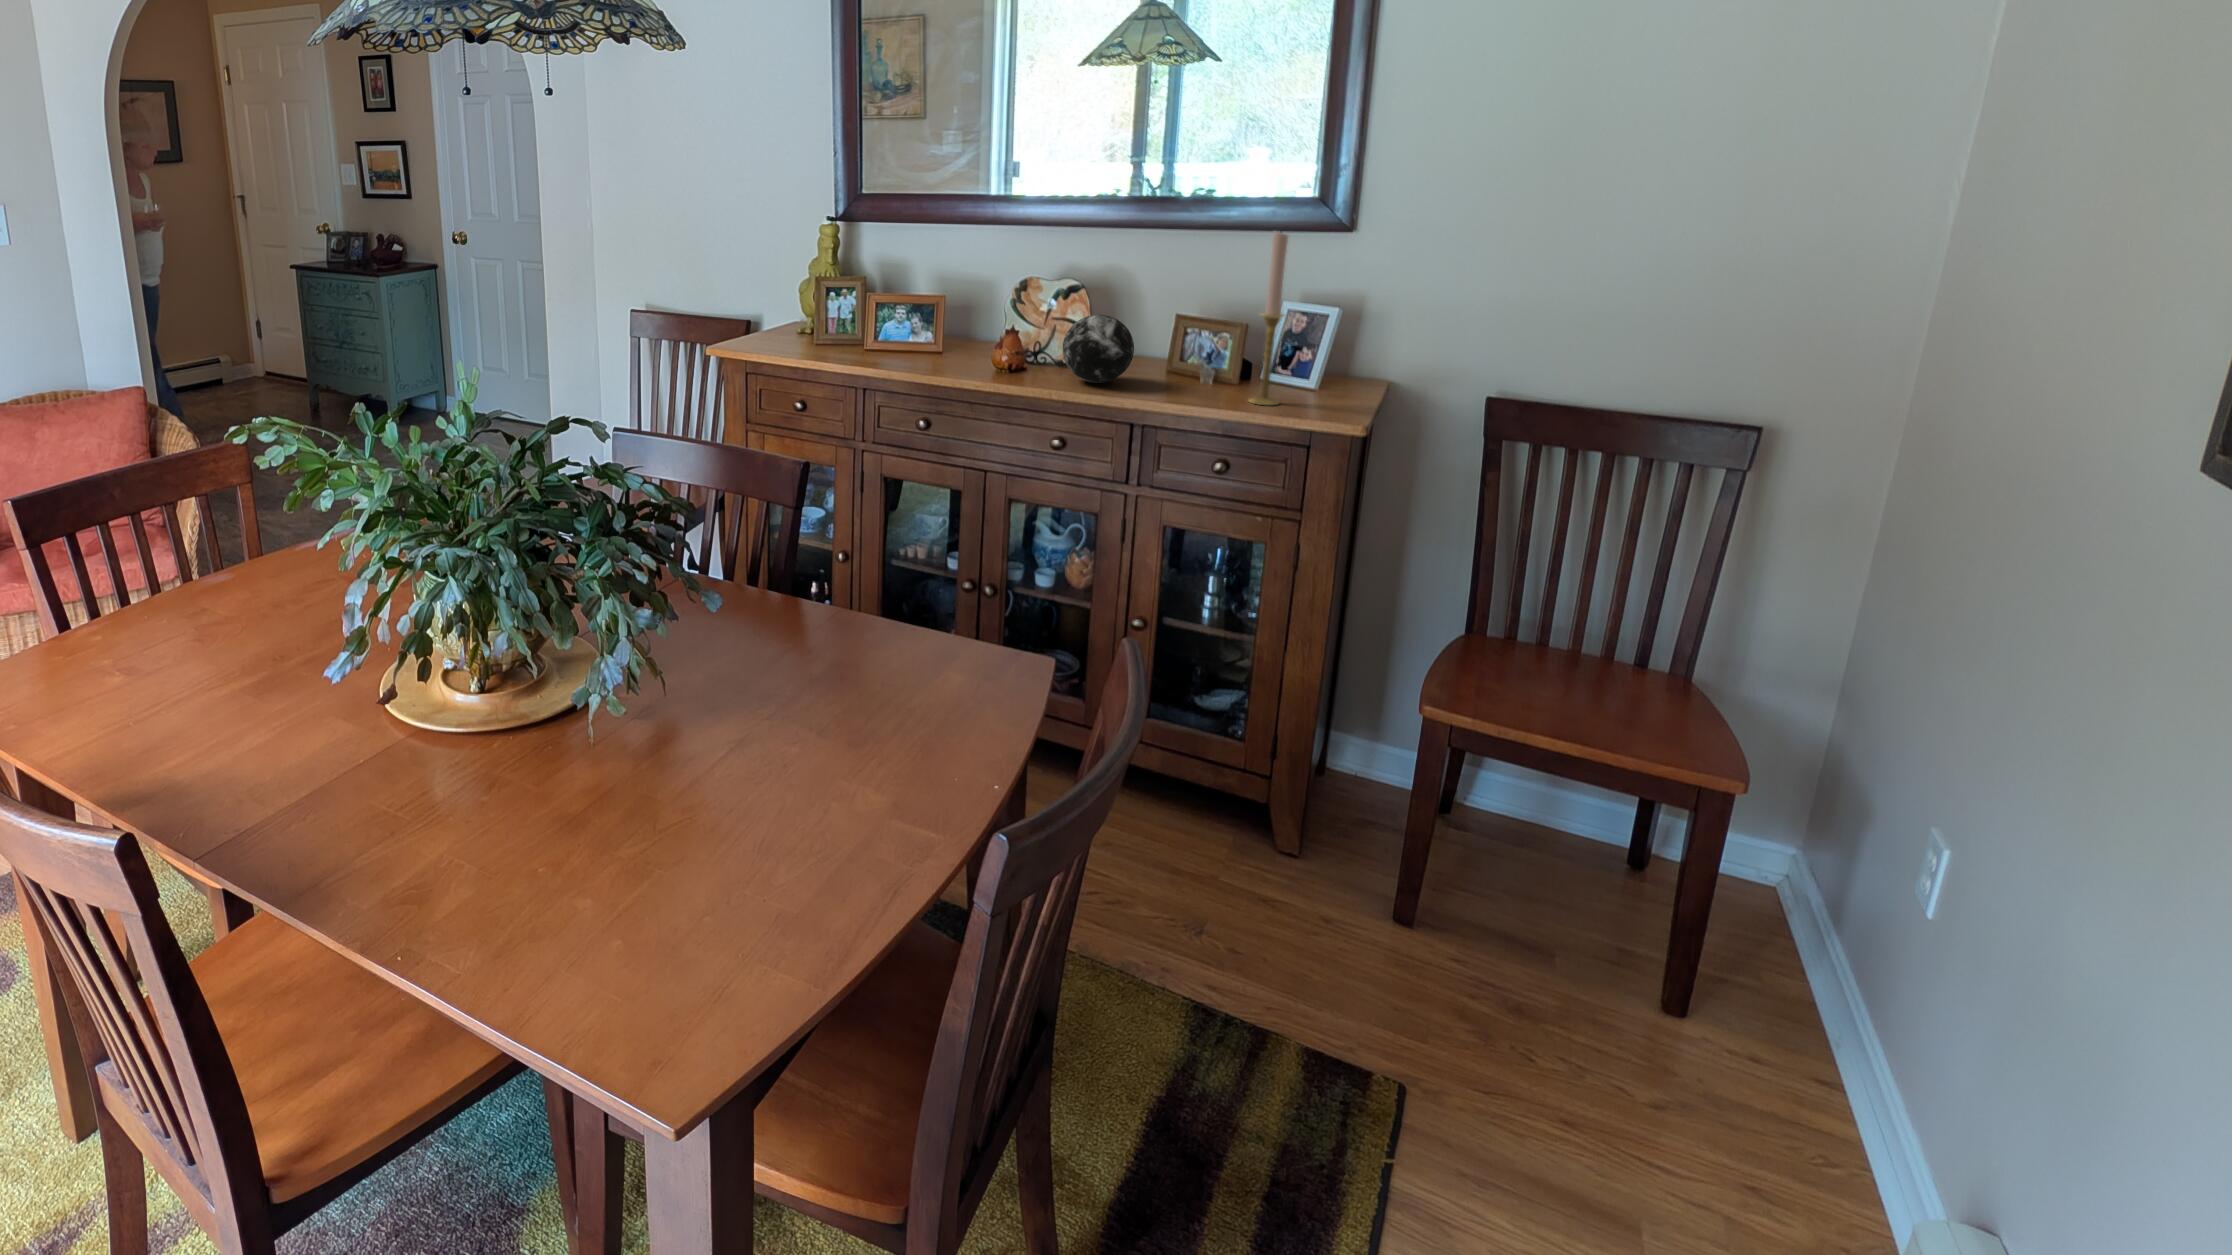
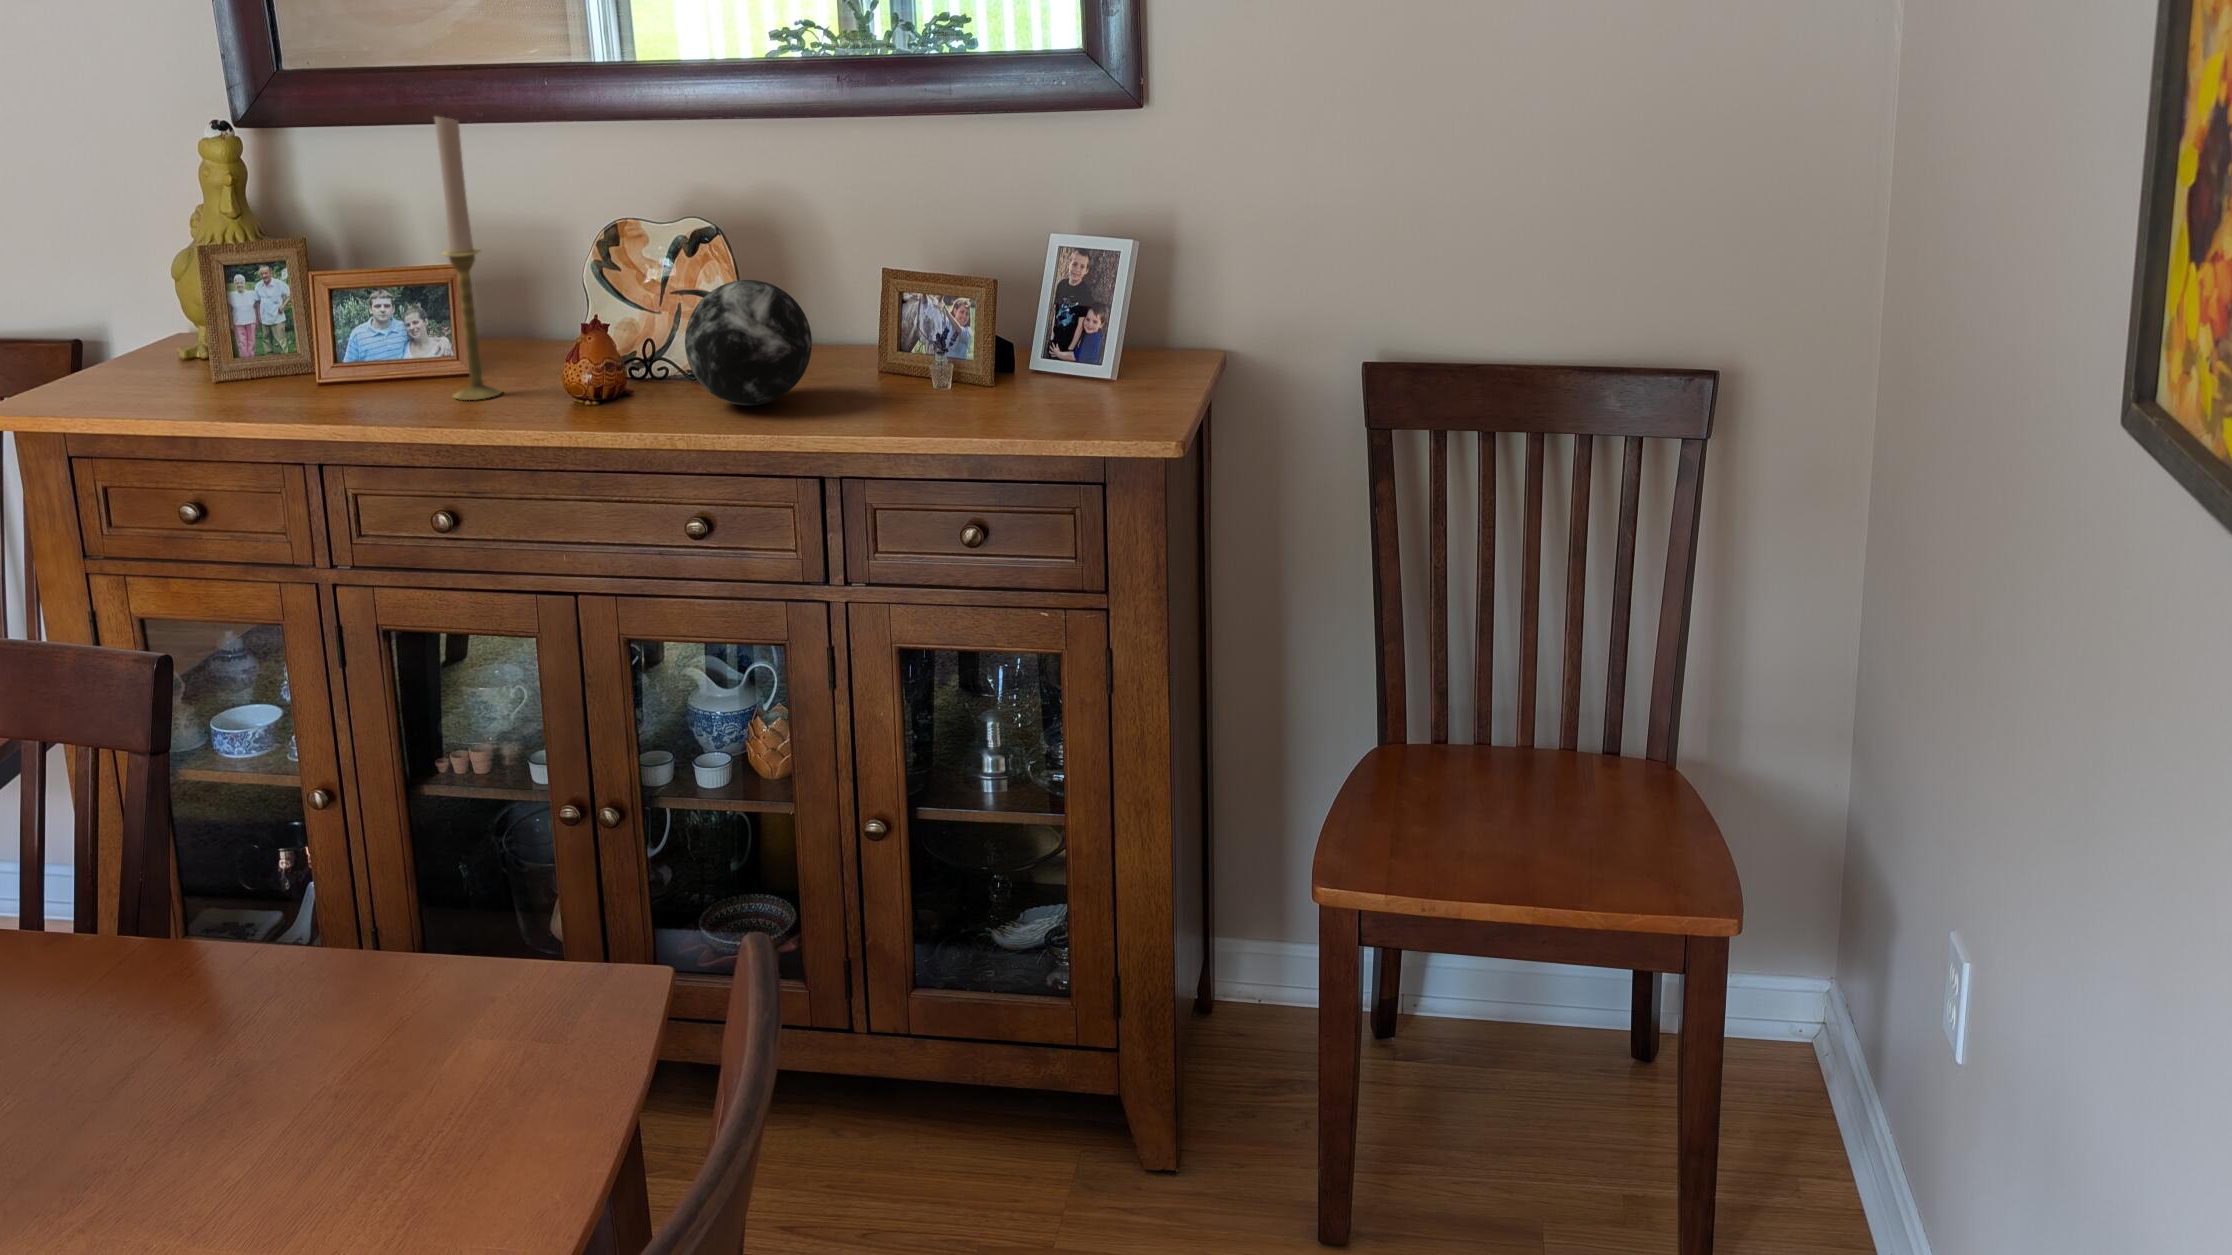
candlestick: present [1249,232,1288,405] -> present [435,117,502,400]

